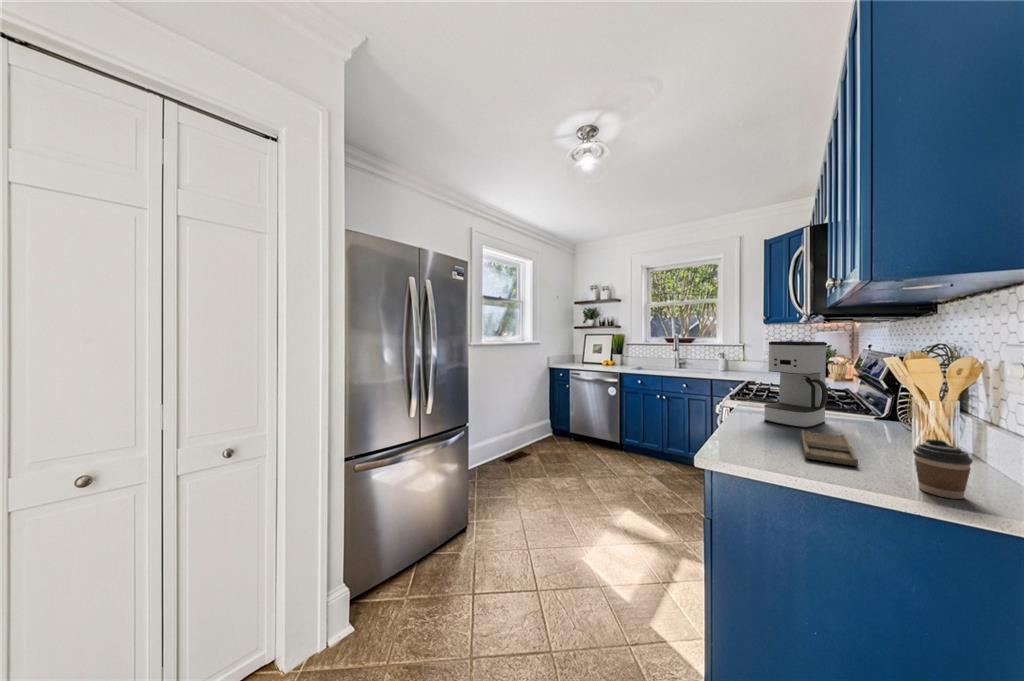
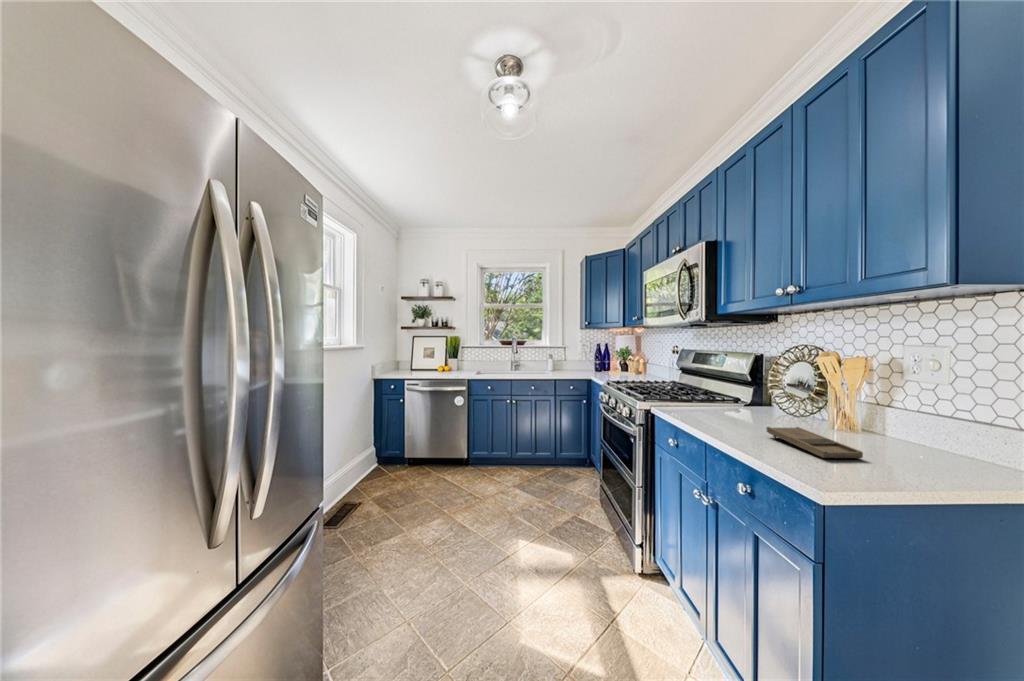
coffee maker: present [764,341,828,428] -> none [697,342,748,423]
coffee cup: present [913,439,973,499] -> none [923,426,975,477]

